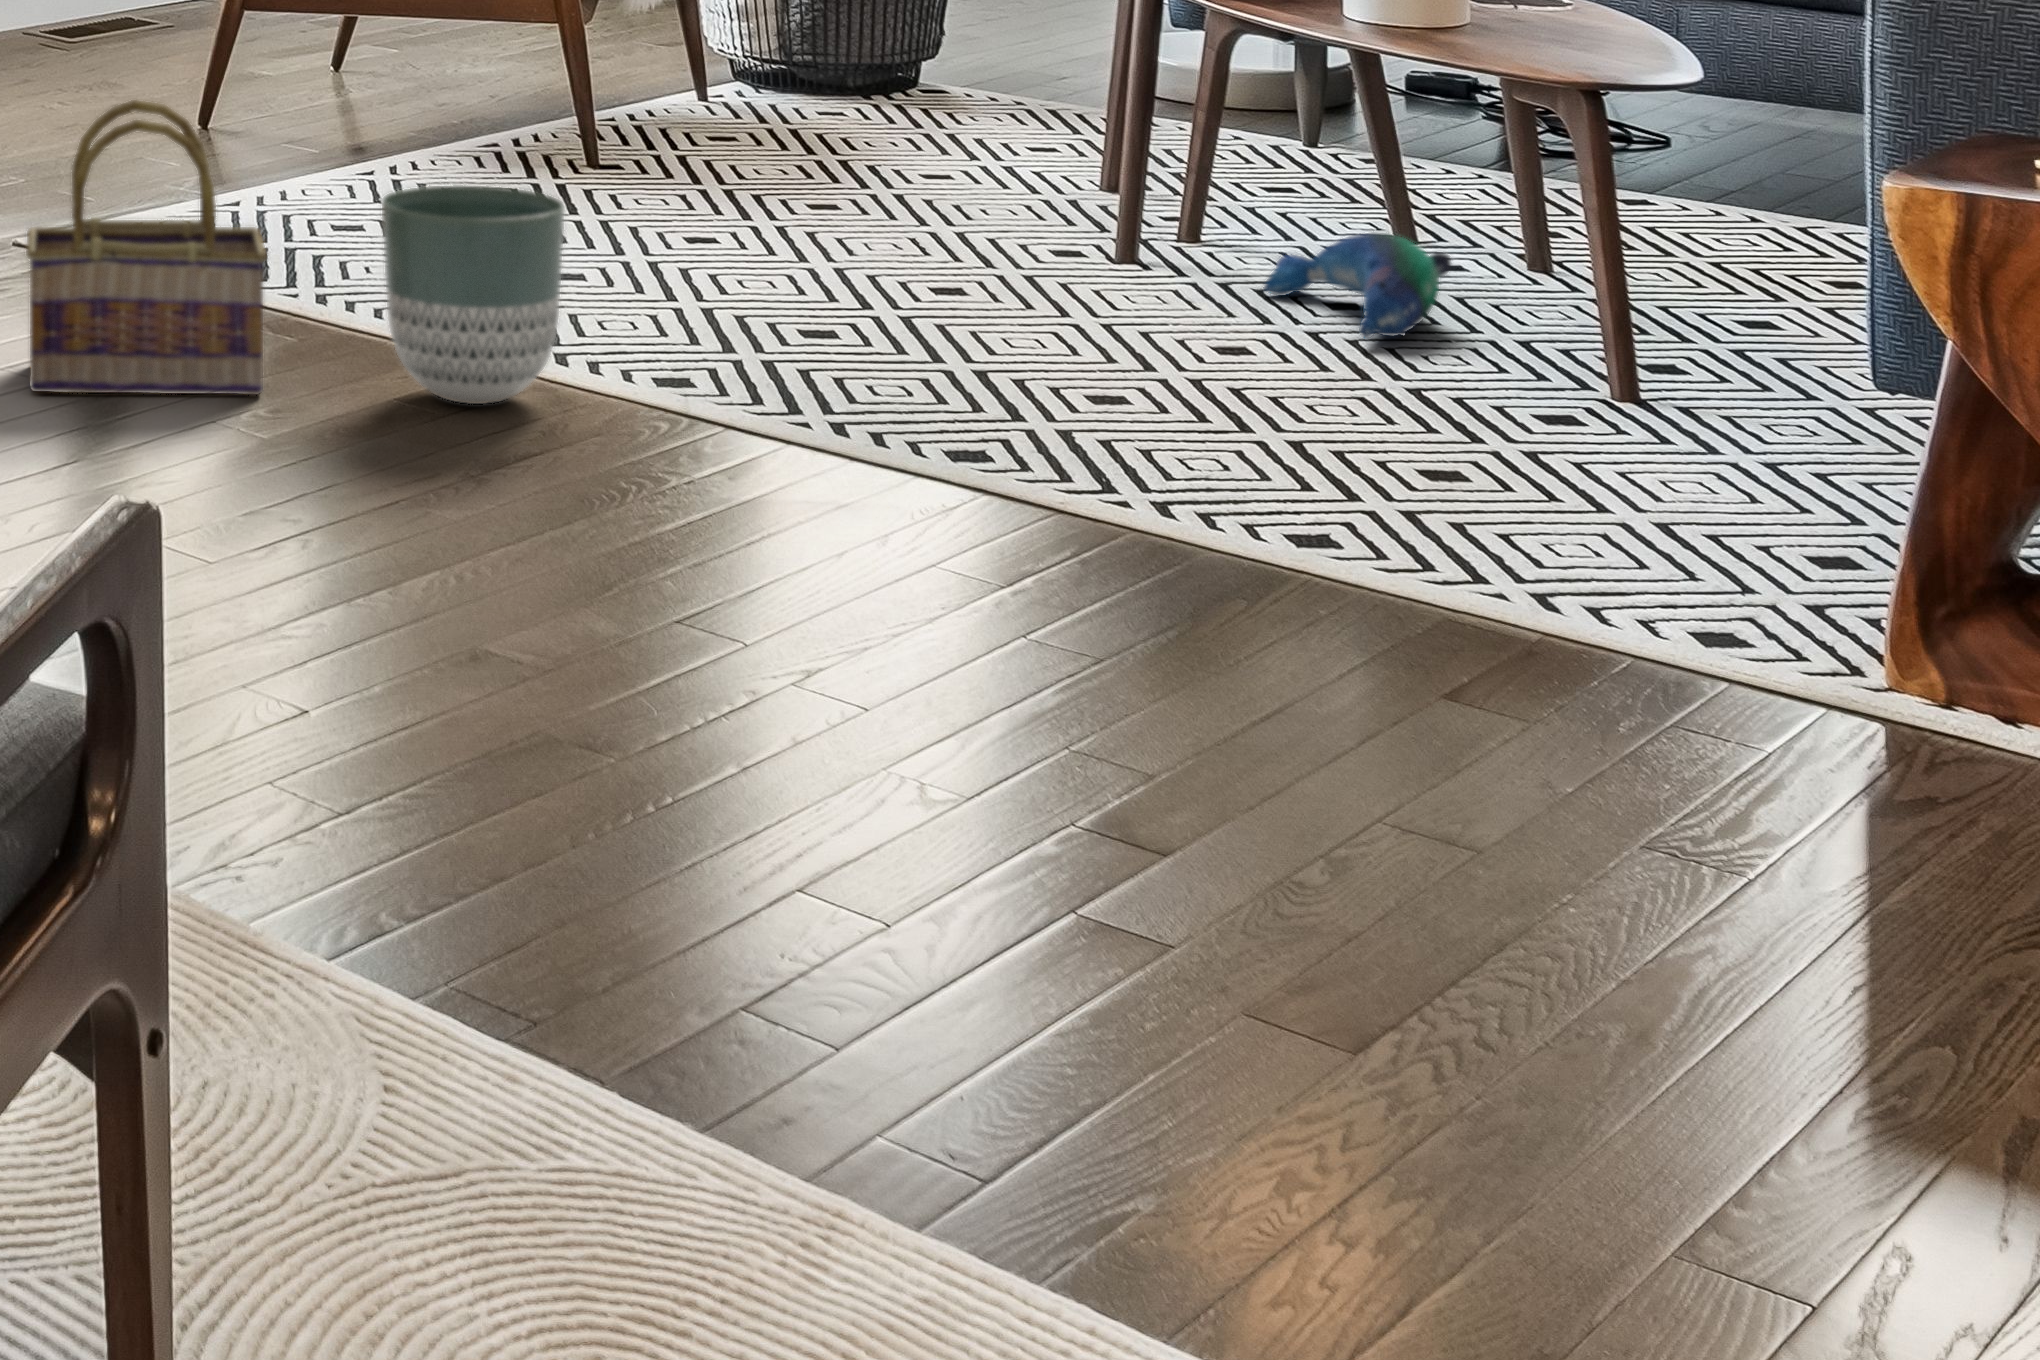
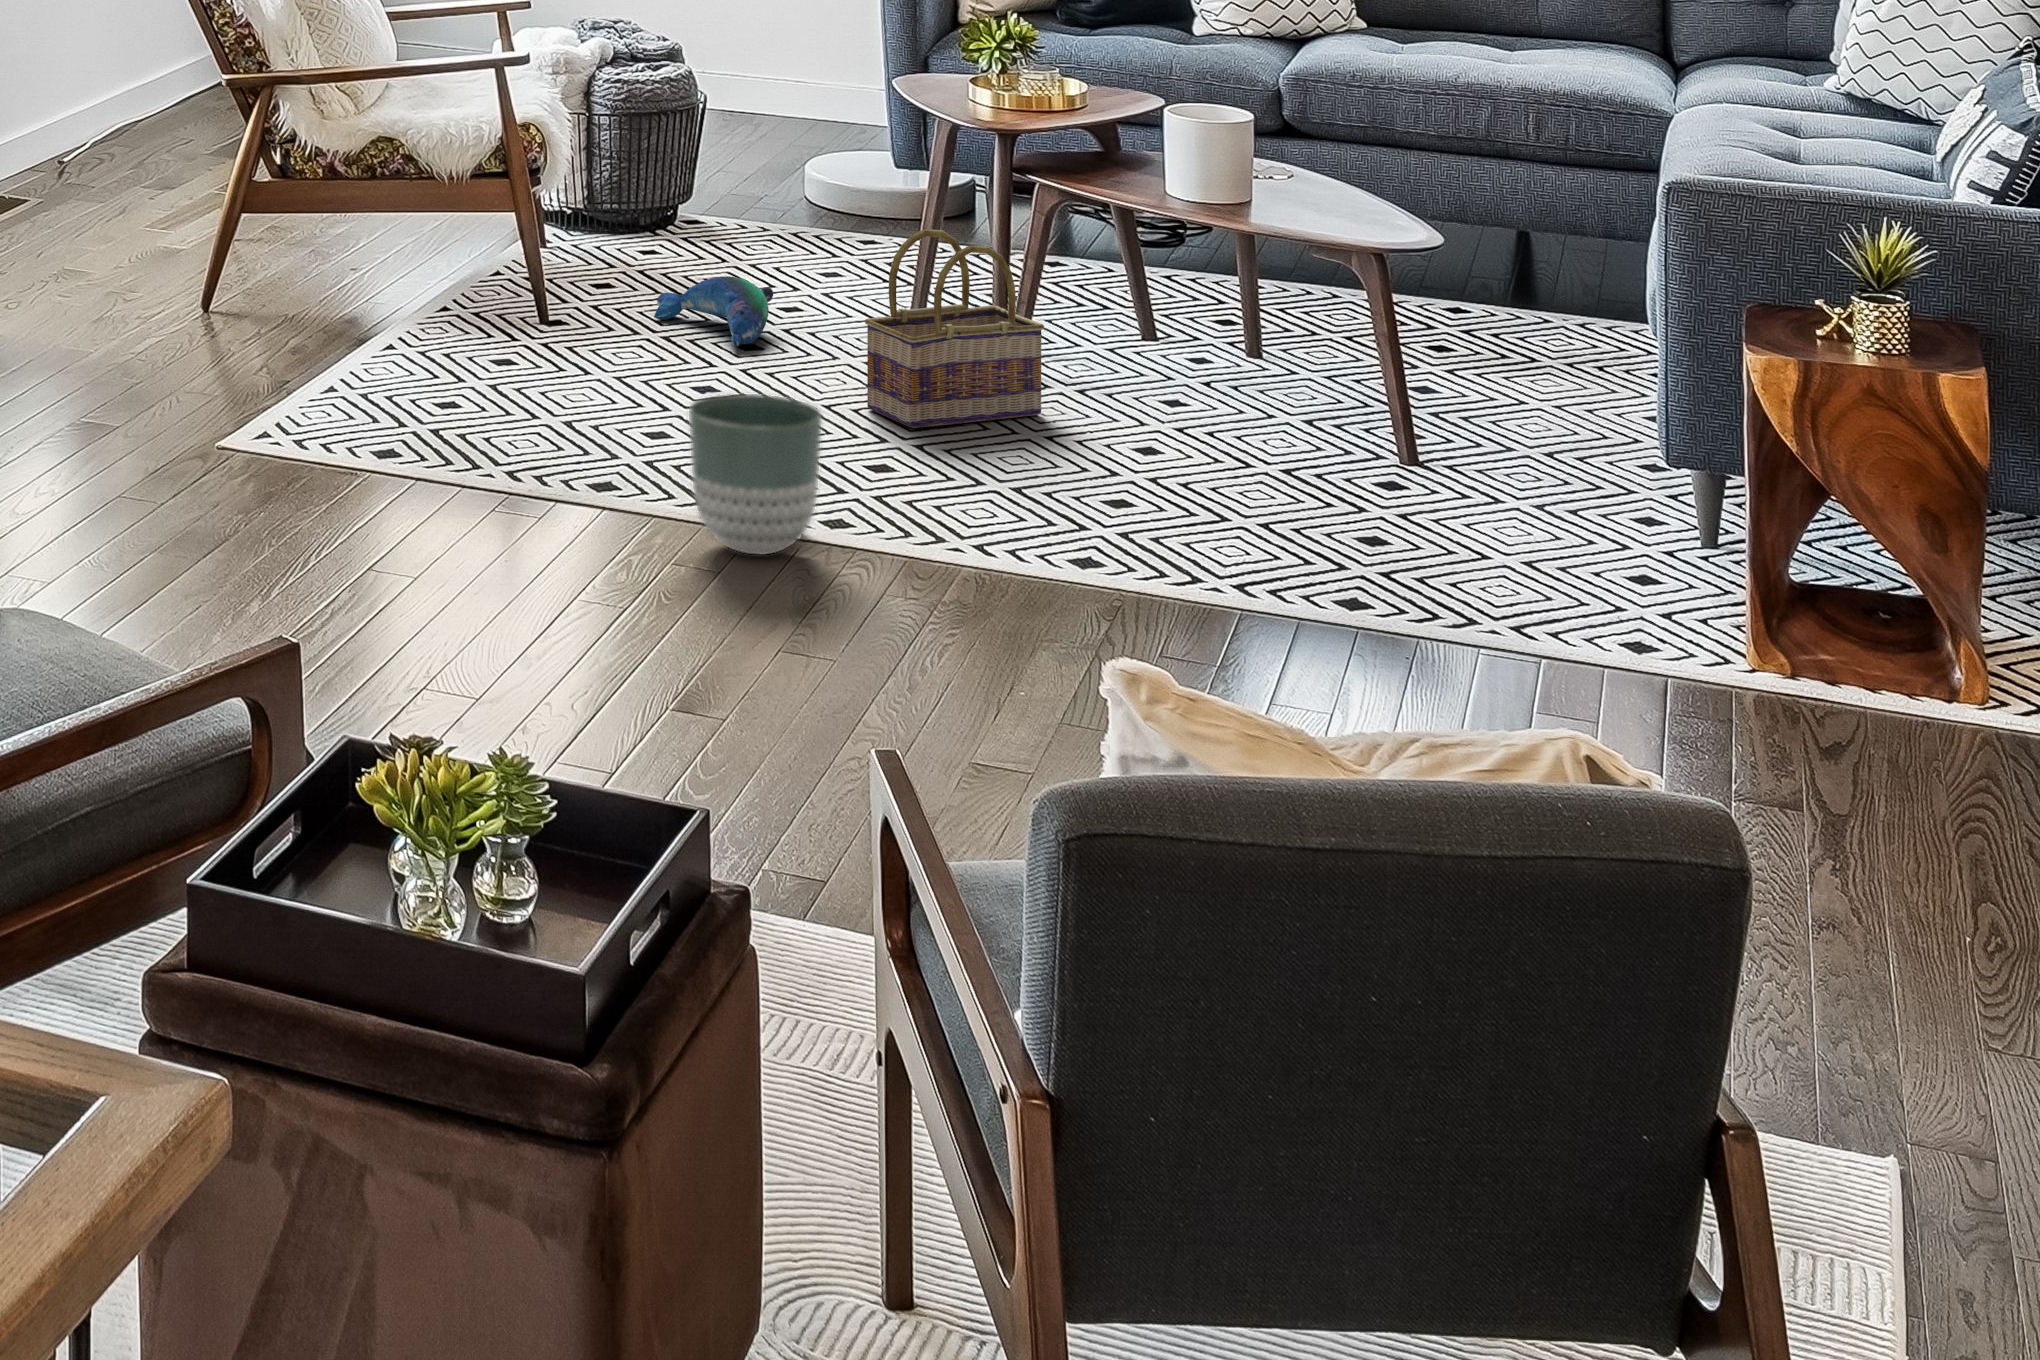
basket: present [26,100,267,395] -> present [865,229,1044,428]
plush toy: present [1263,233,1451,338] -> present [654,276,773,347]

